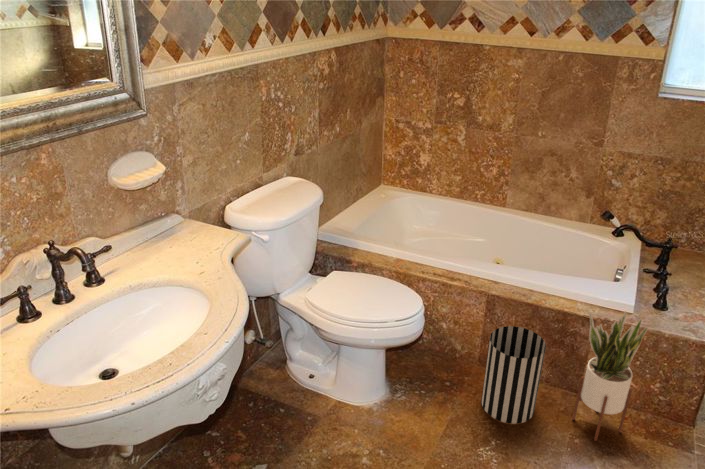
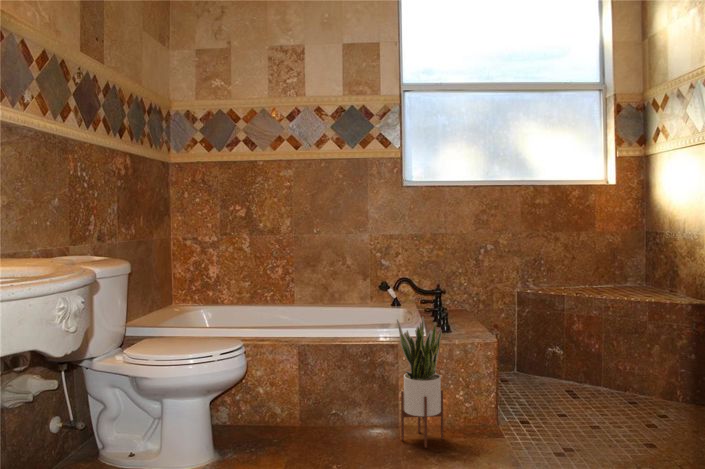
wastebasket: present [481,326,546,424] -> none [317,363,368,454]

